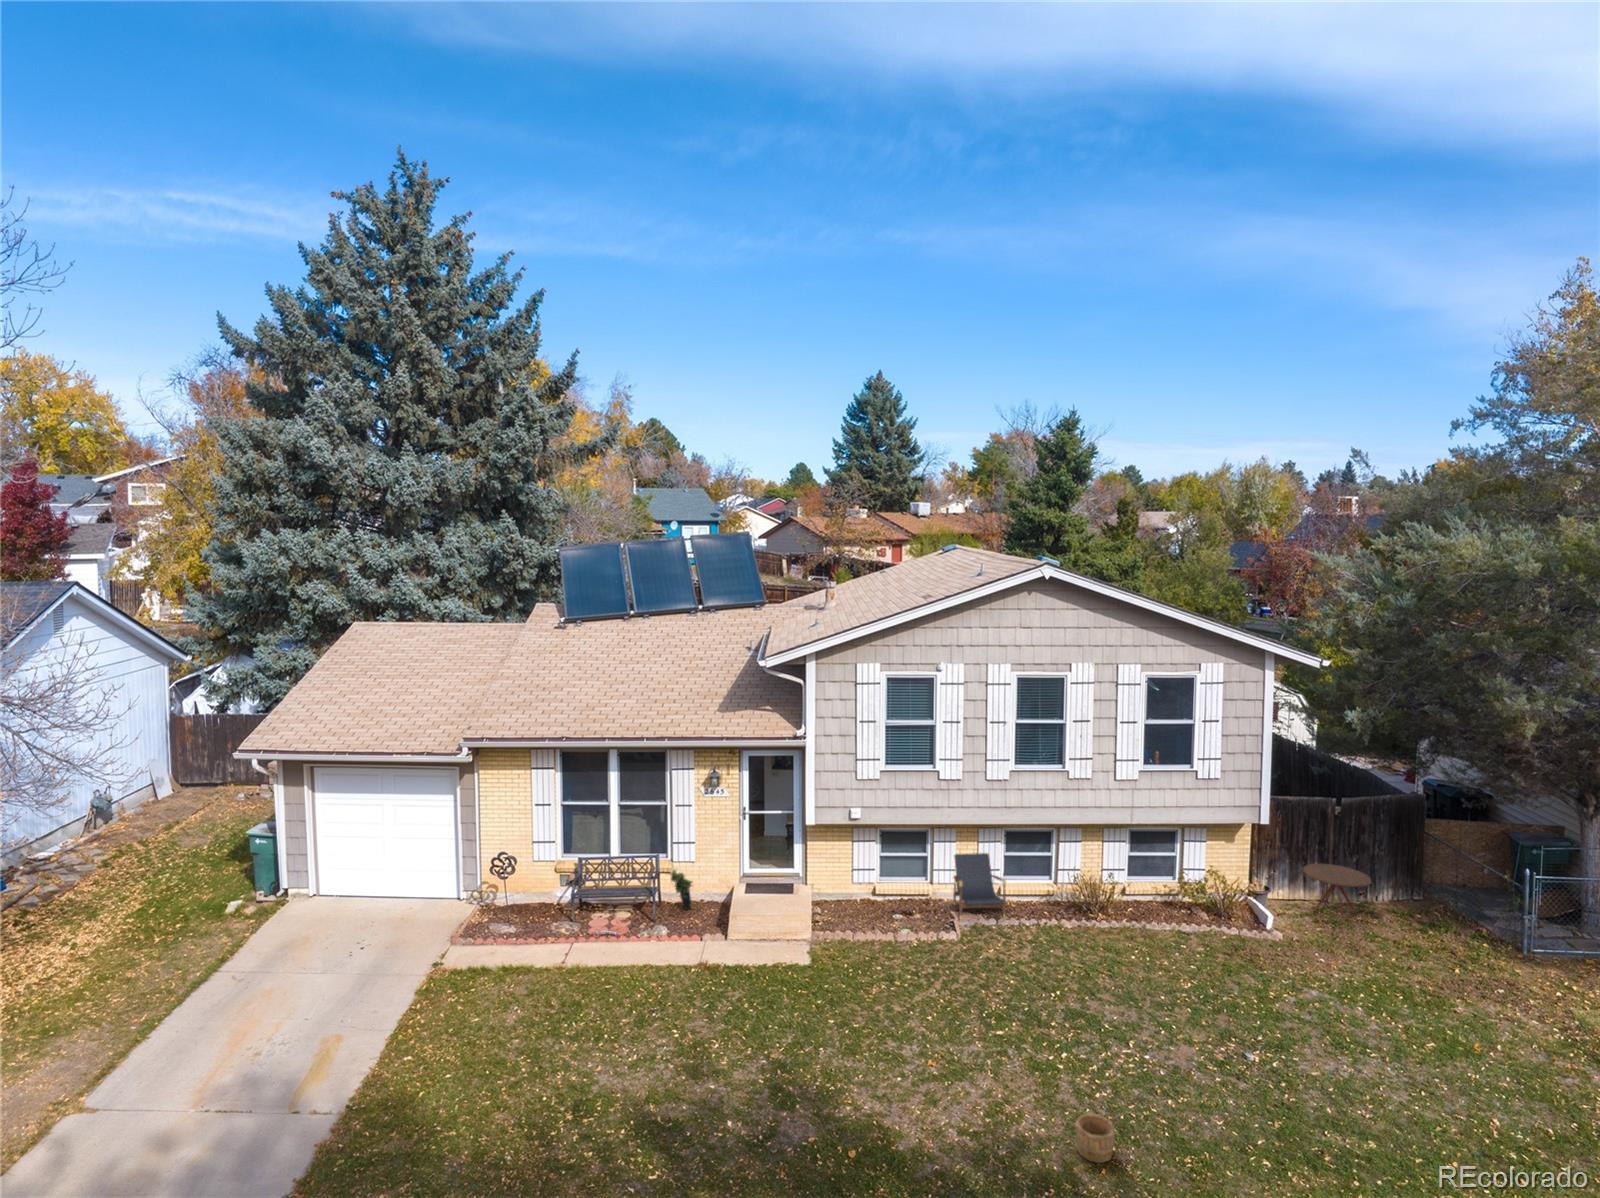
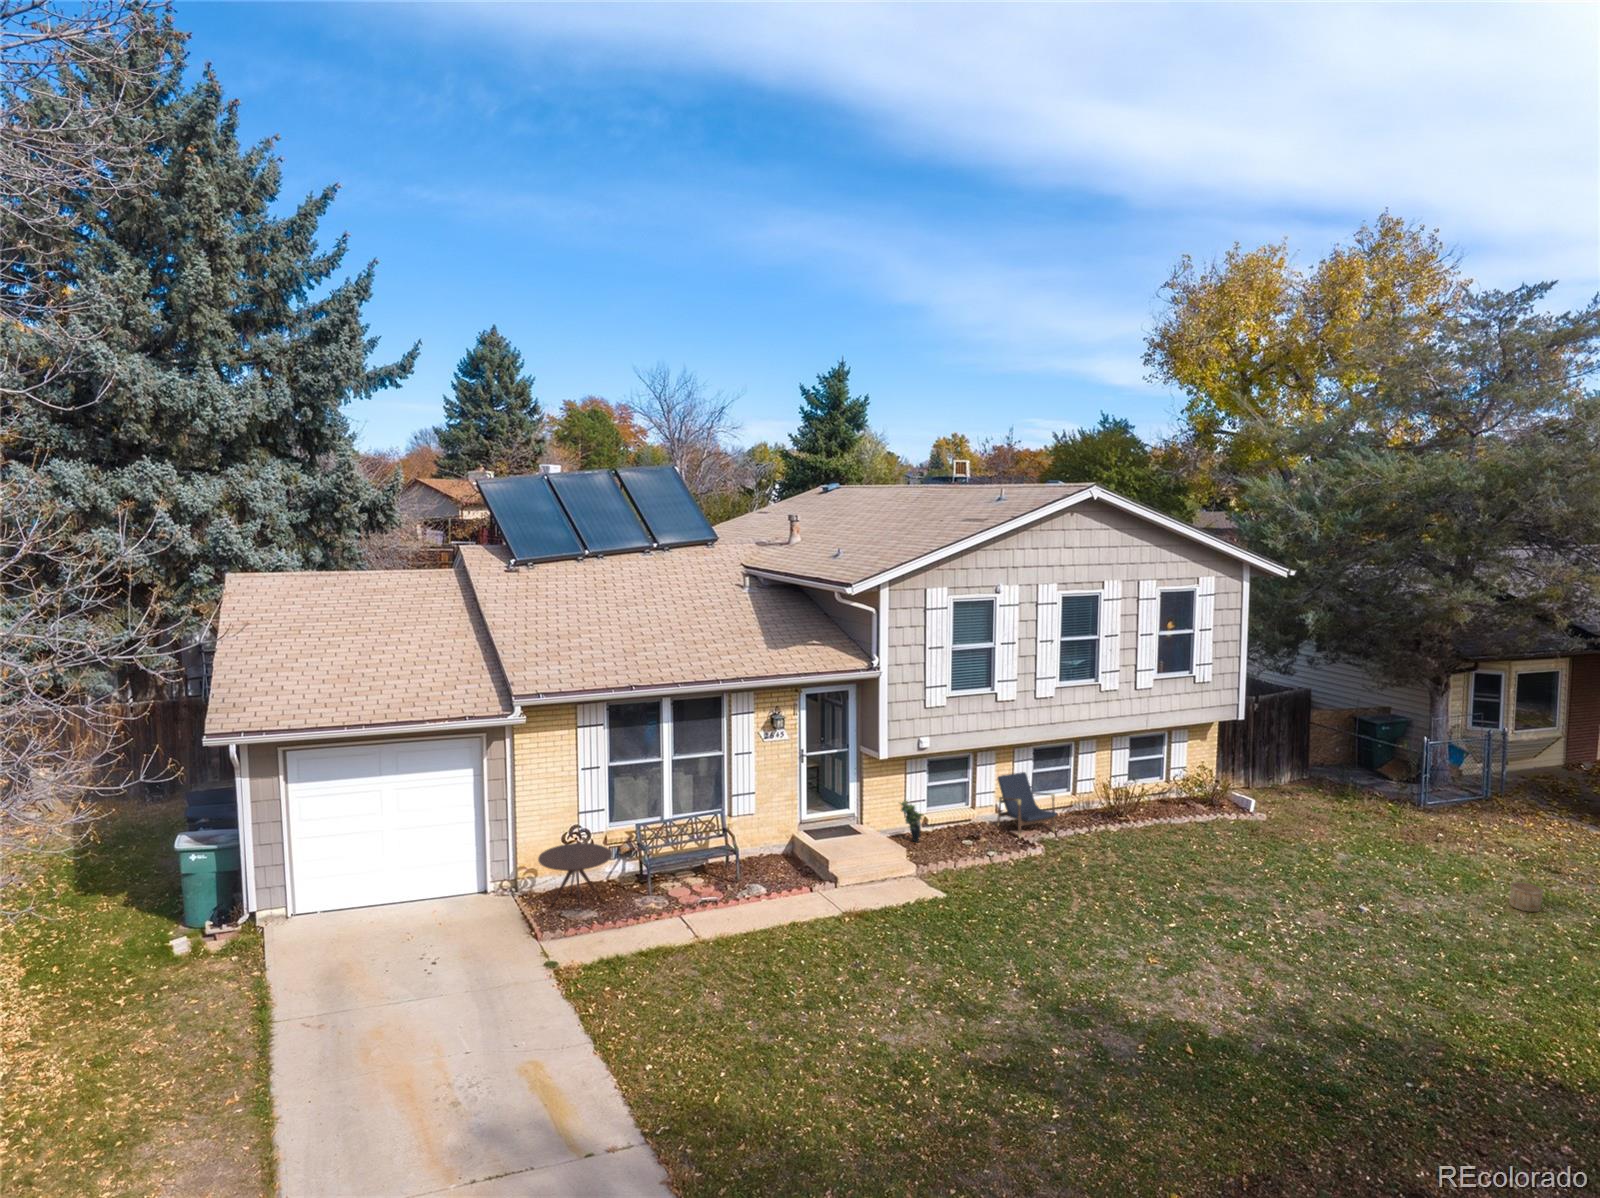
round table: present [1303,864,1371,921] -> present [538,843,612,911]
potted plant: present [670,870,692,910] -> present [900,800,922,842]
wooden bucket: present [1076,1113,1115,1163] -> present [1509,882,1543,912]

